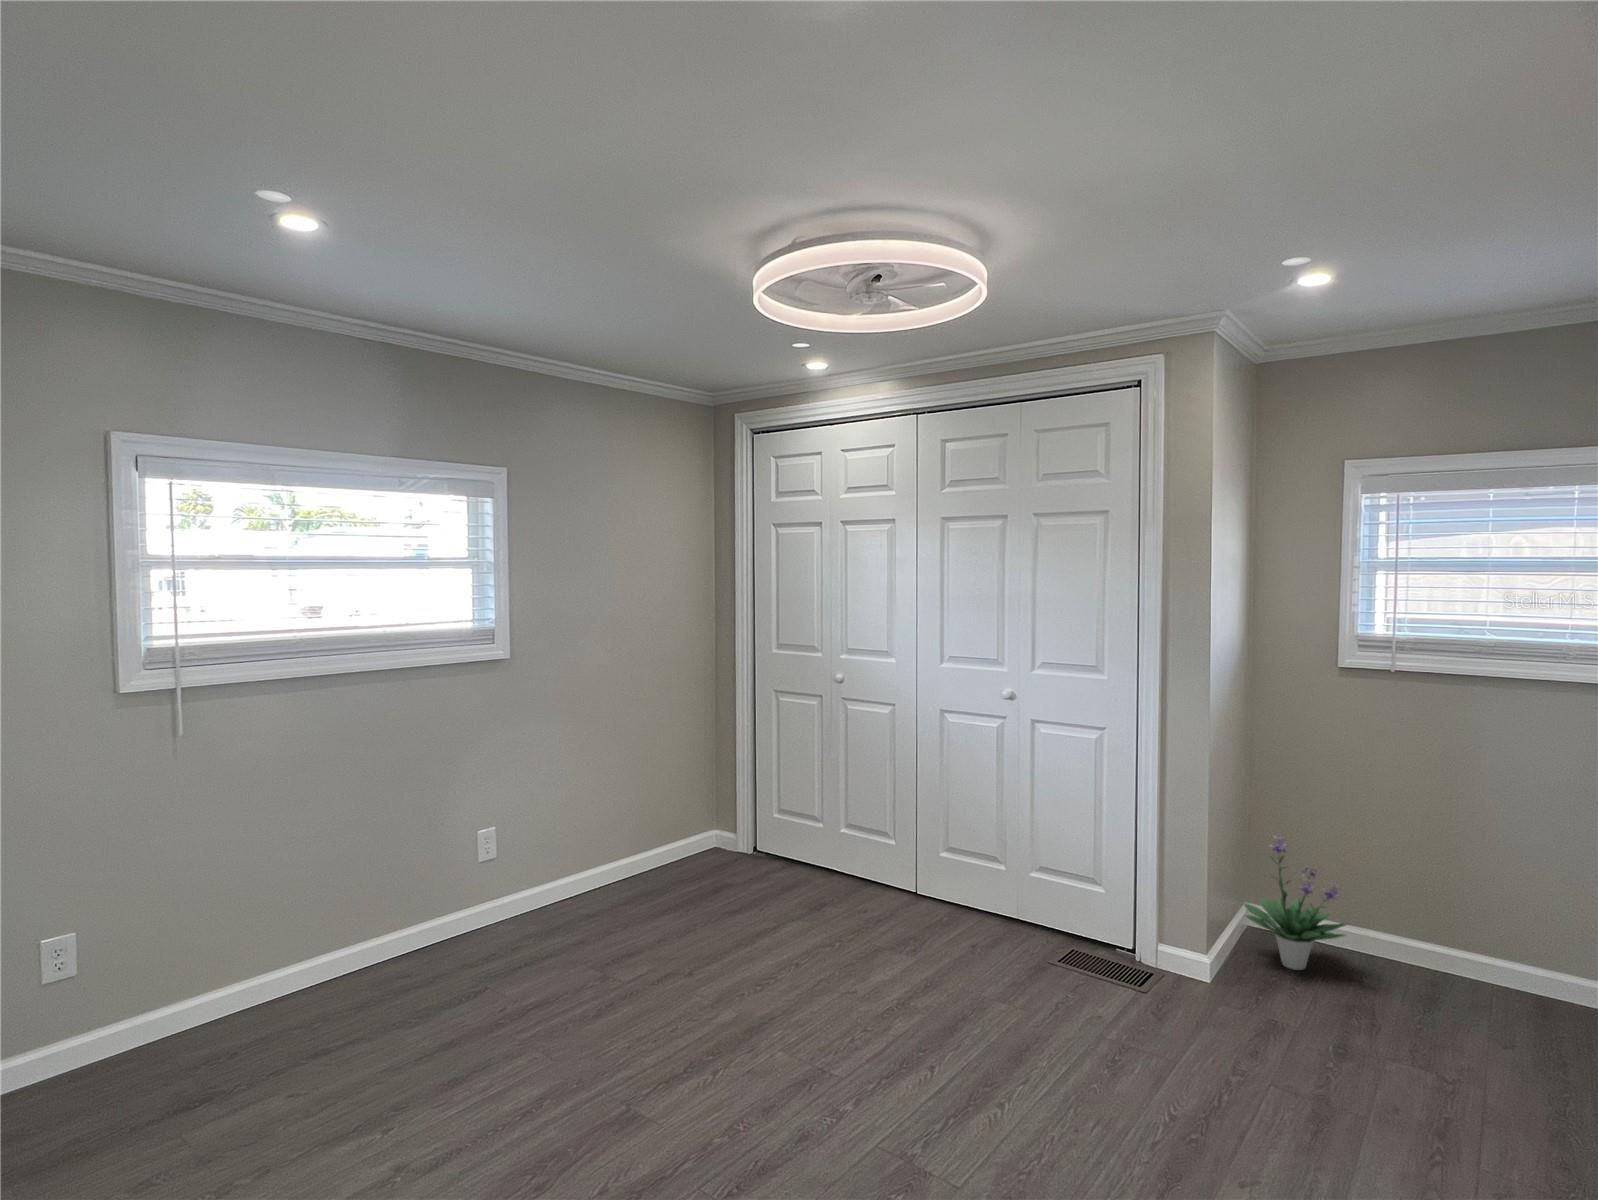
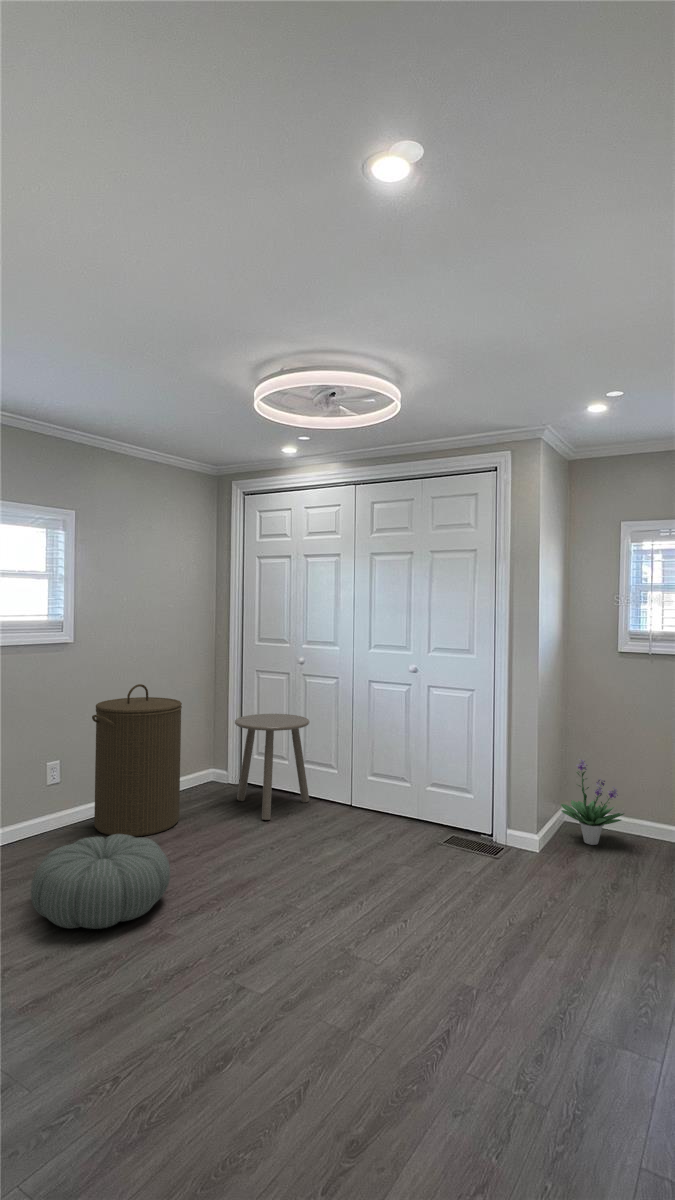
laundry hamper: none [538,717,666,937] -> present [92,684,182,837]
side table: none [743,755,854,914] -> present [235,714,309,820]
pouf: none [446,946,646,1096] -> present [31,834,170,929]

